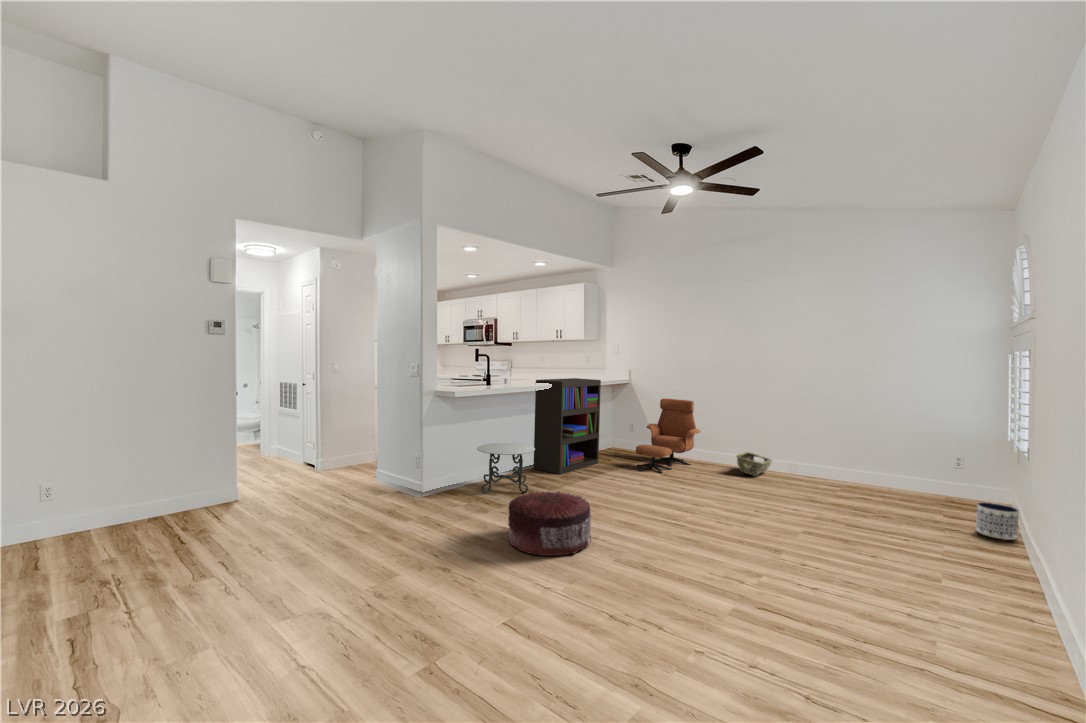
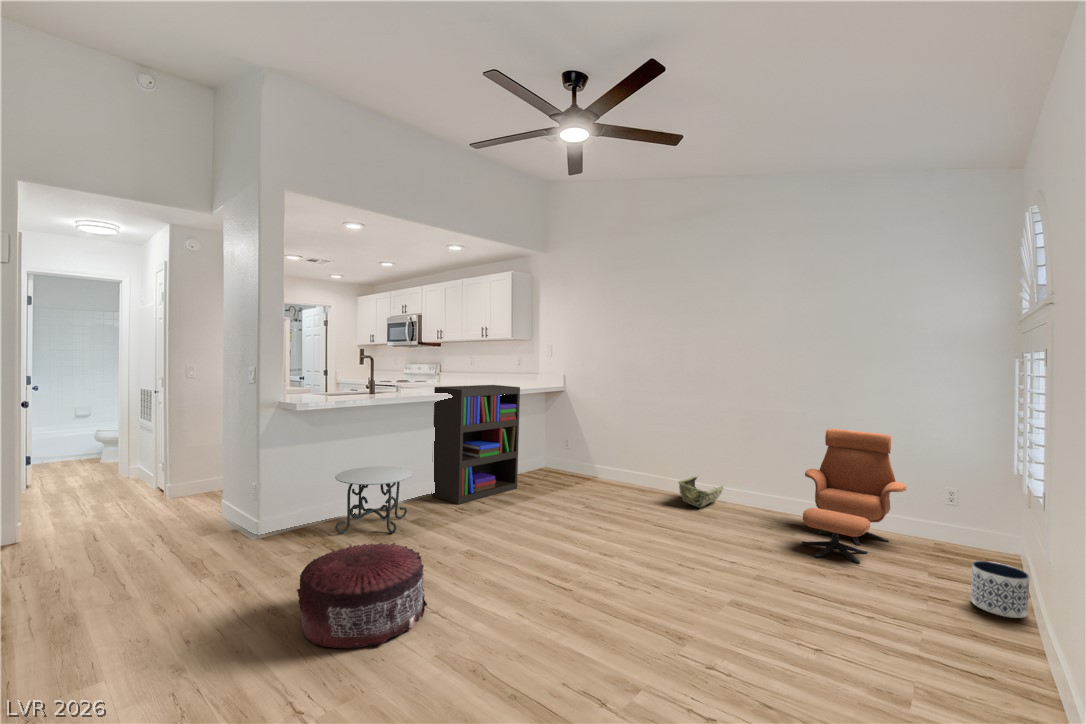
lounge chair: present [636,398,700,473] -> present [802,429,906,564]

